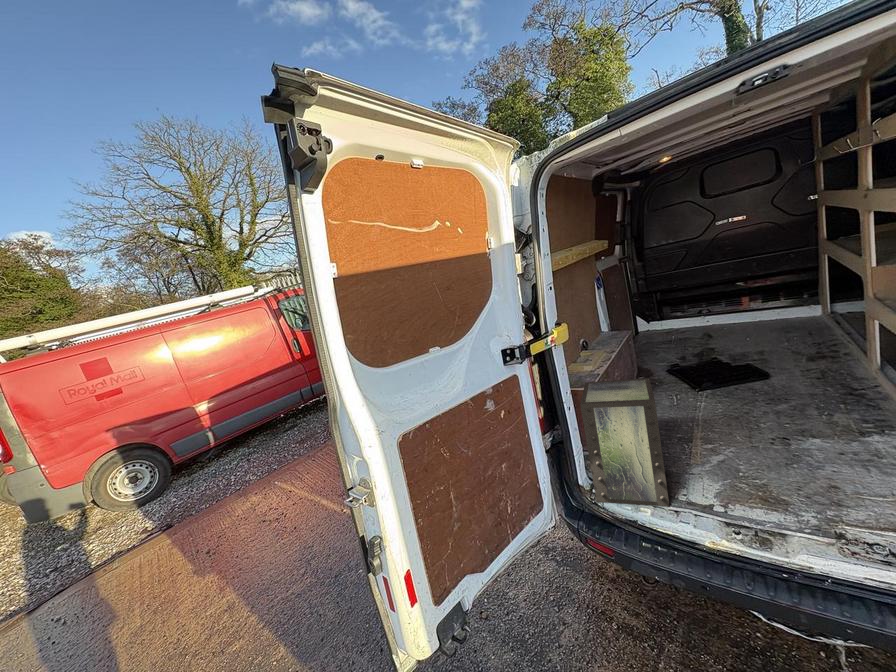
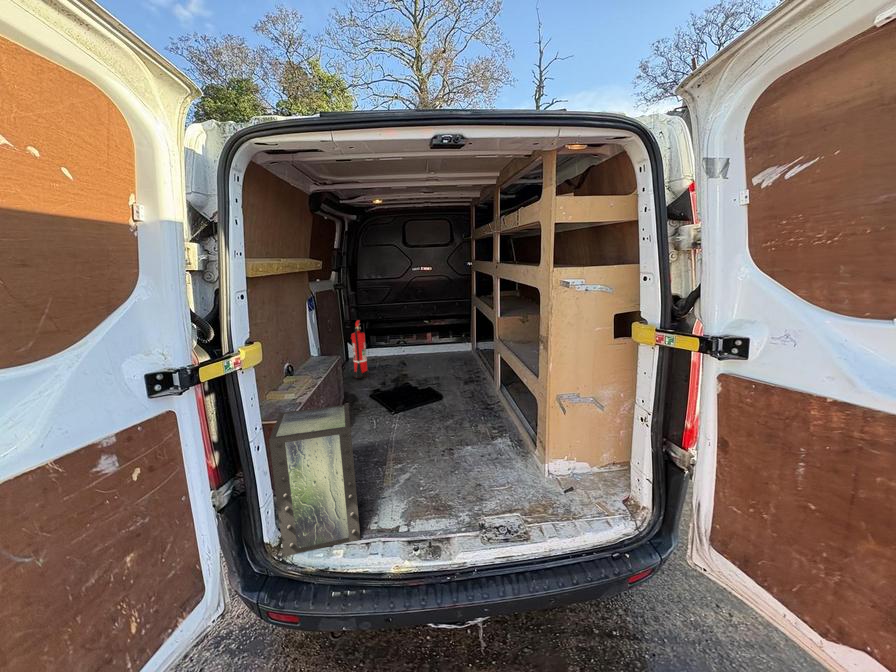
fire extinguisher: none [641,292,663,350] -> present [351,320,369,378]

